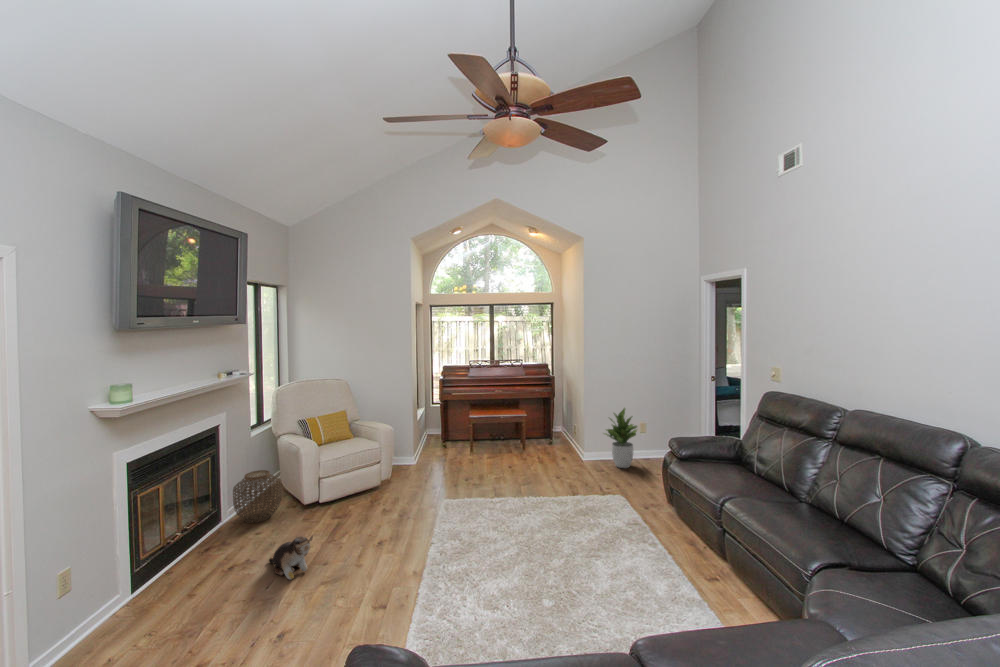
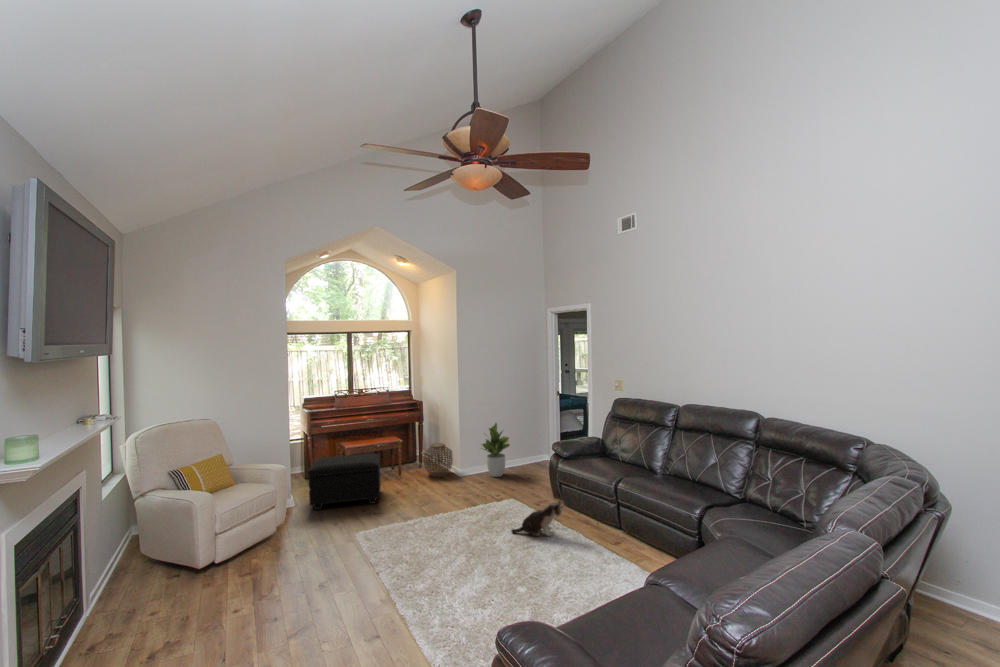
footstool: none [425,423,498,474] -> present [308,454,381,510]
woven basket: present [233,470,282,523] -> present [424,443,453,477]
plush toy: present [269,536,313,580] -> present [511,500,564,536]

